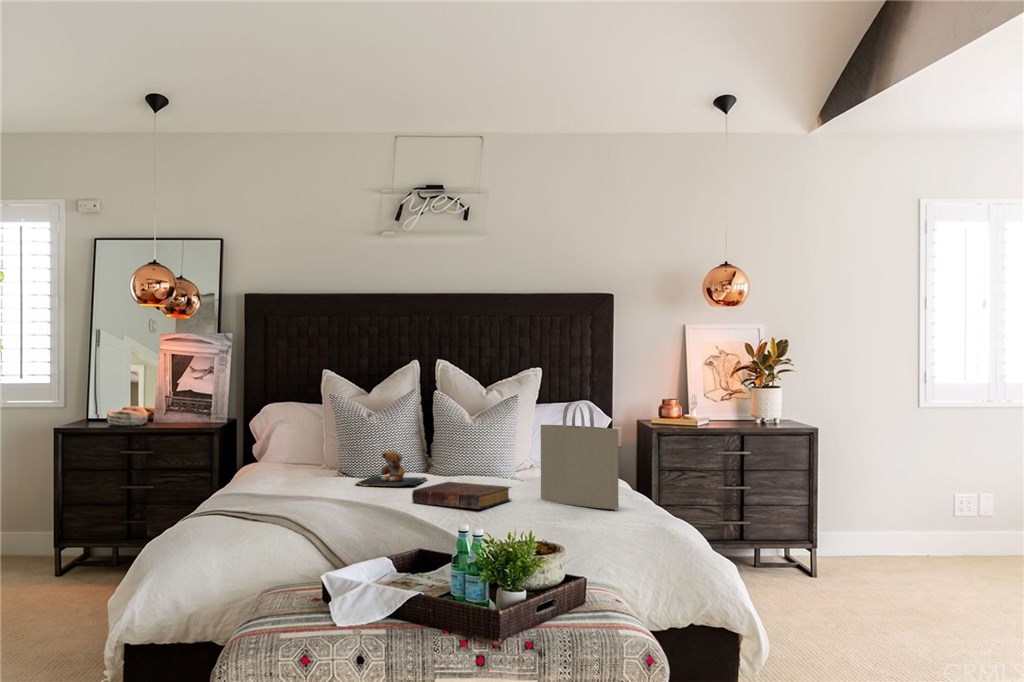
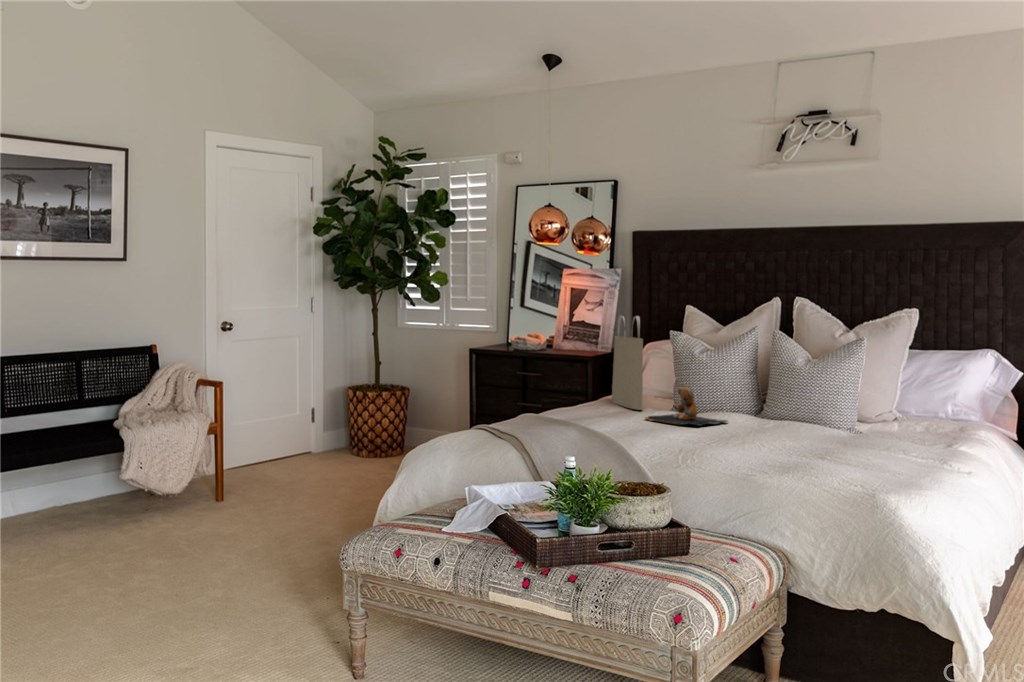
tote bag: present [541,402,619,509] -> present [612,316,643,410]
book: present [412,482,511,509] -> none [659,424,769,452]

